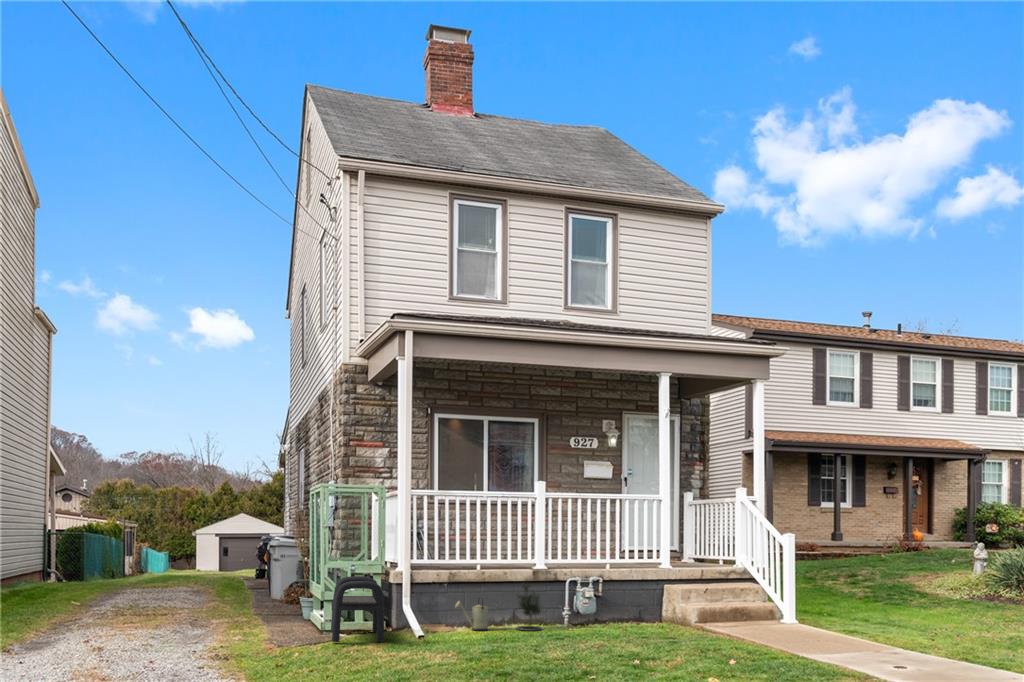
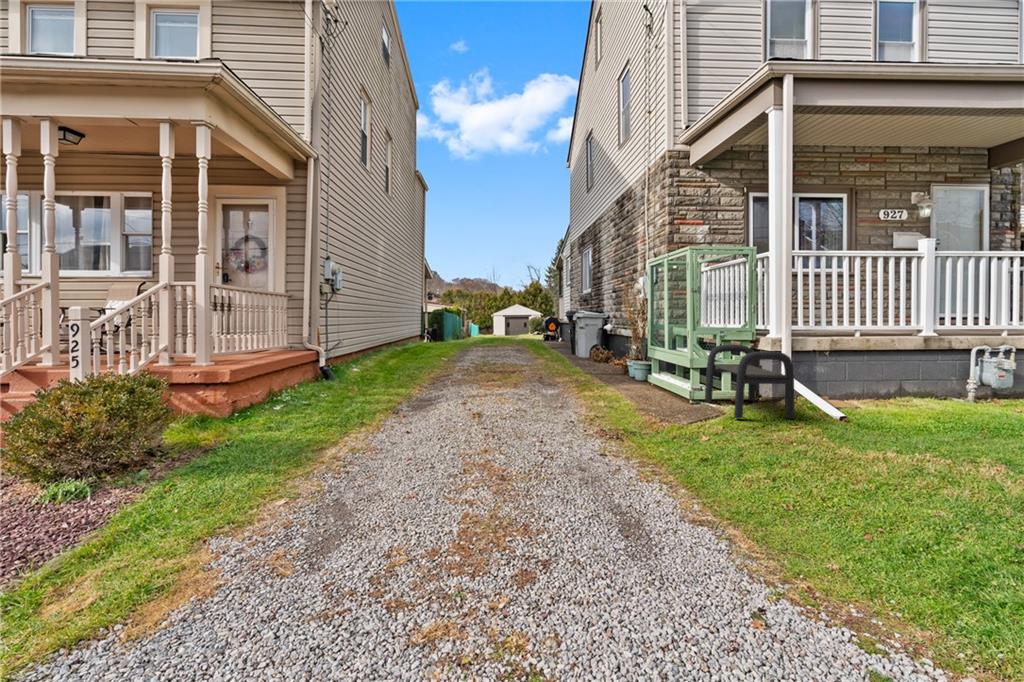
potted tree: present [516,582,543,631] -> none [909,346,953,403]
watering can: present [455,599,488,631] -> none [843,366,883,402]

